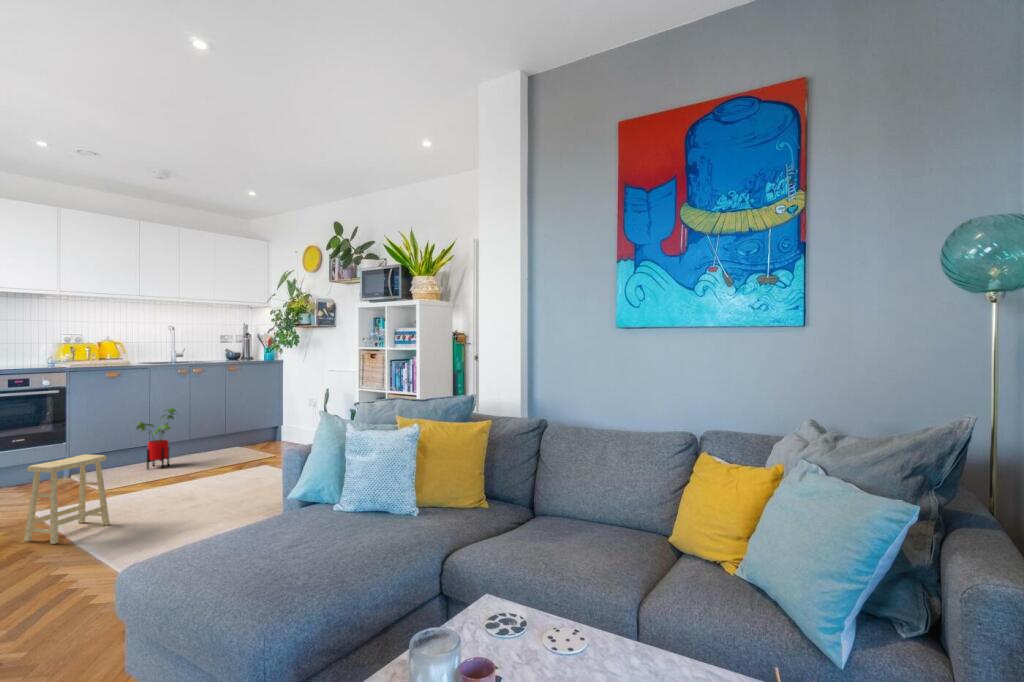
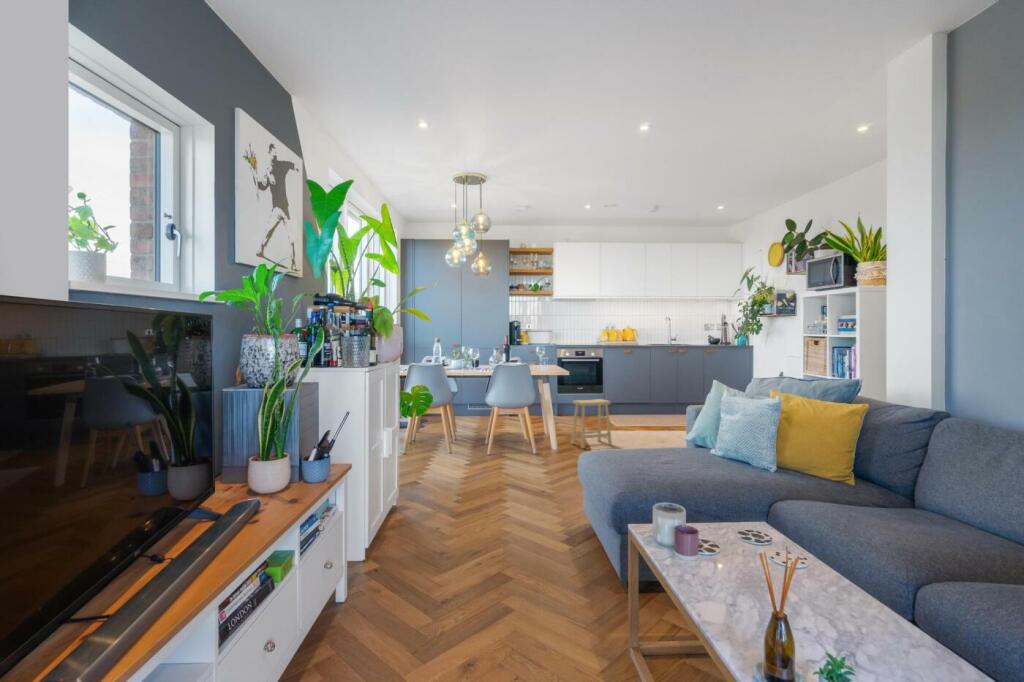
house plant: present [137,408,176,469] -> none [641,377,667,420]

